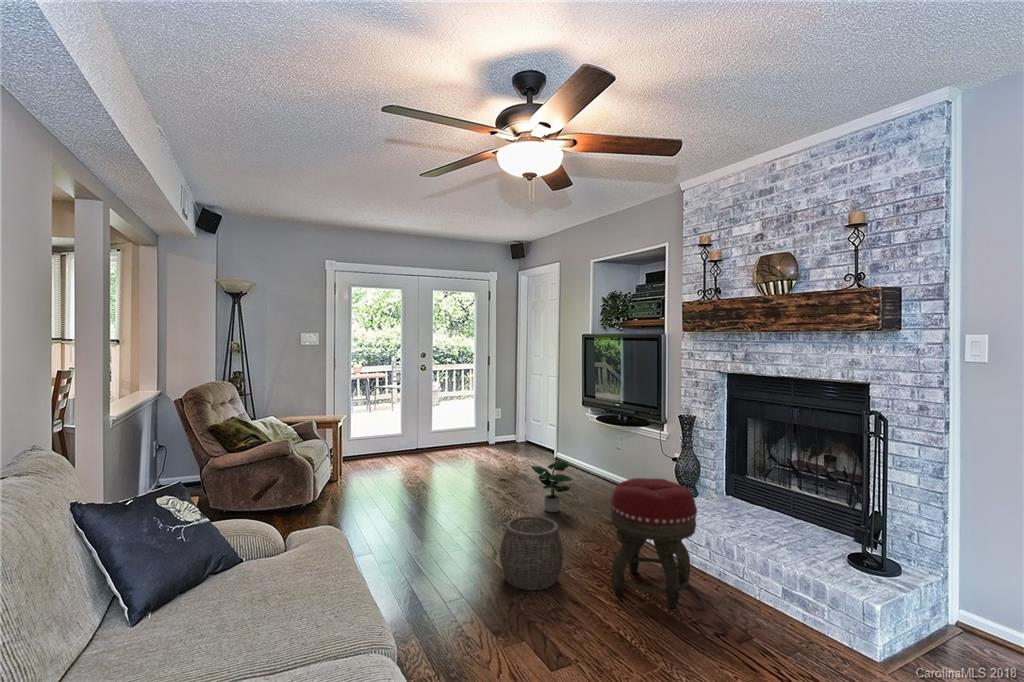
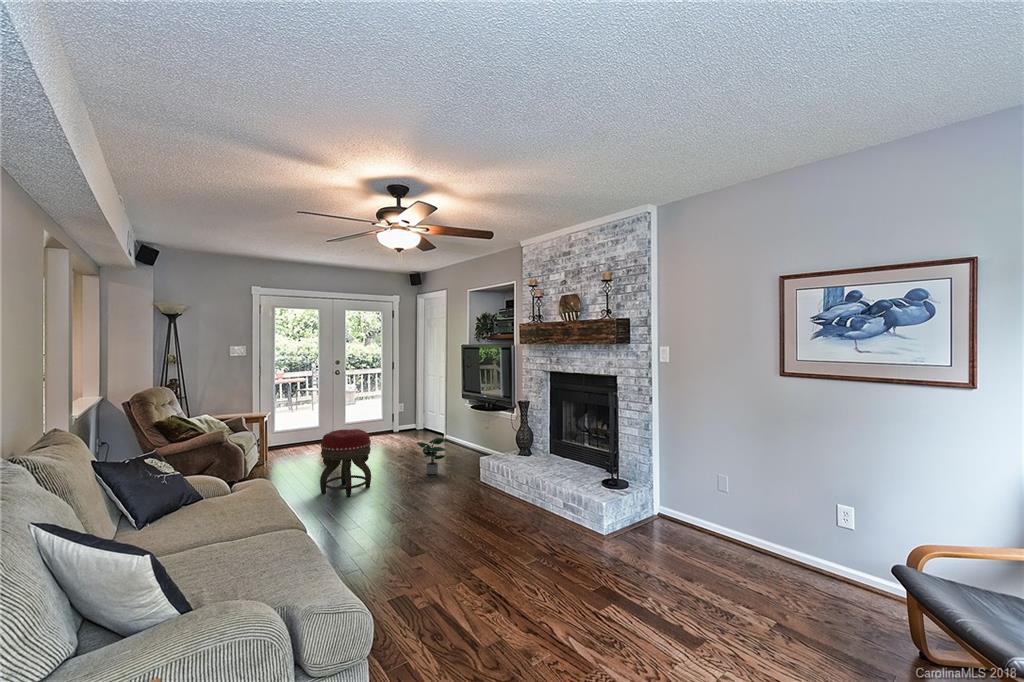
footstool: present [610,478,697,608] -> present [320,429,371,497]
woven basket: present [500,516,564,591] -> none [386,472,431,520]

